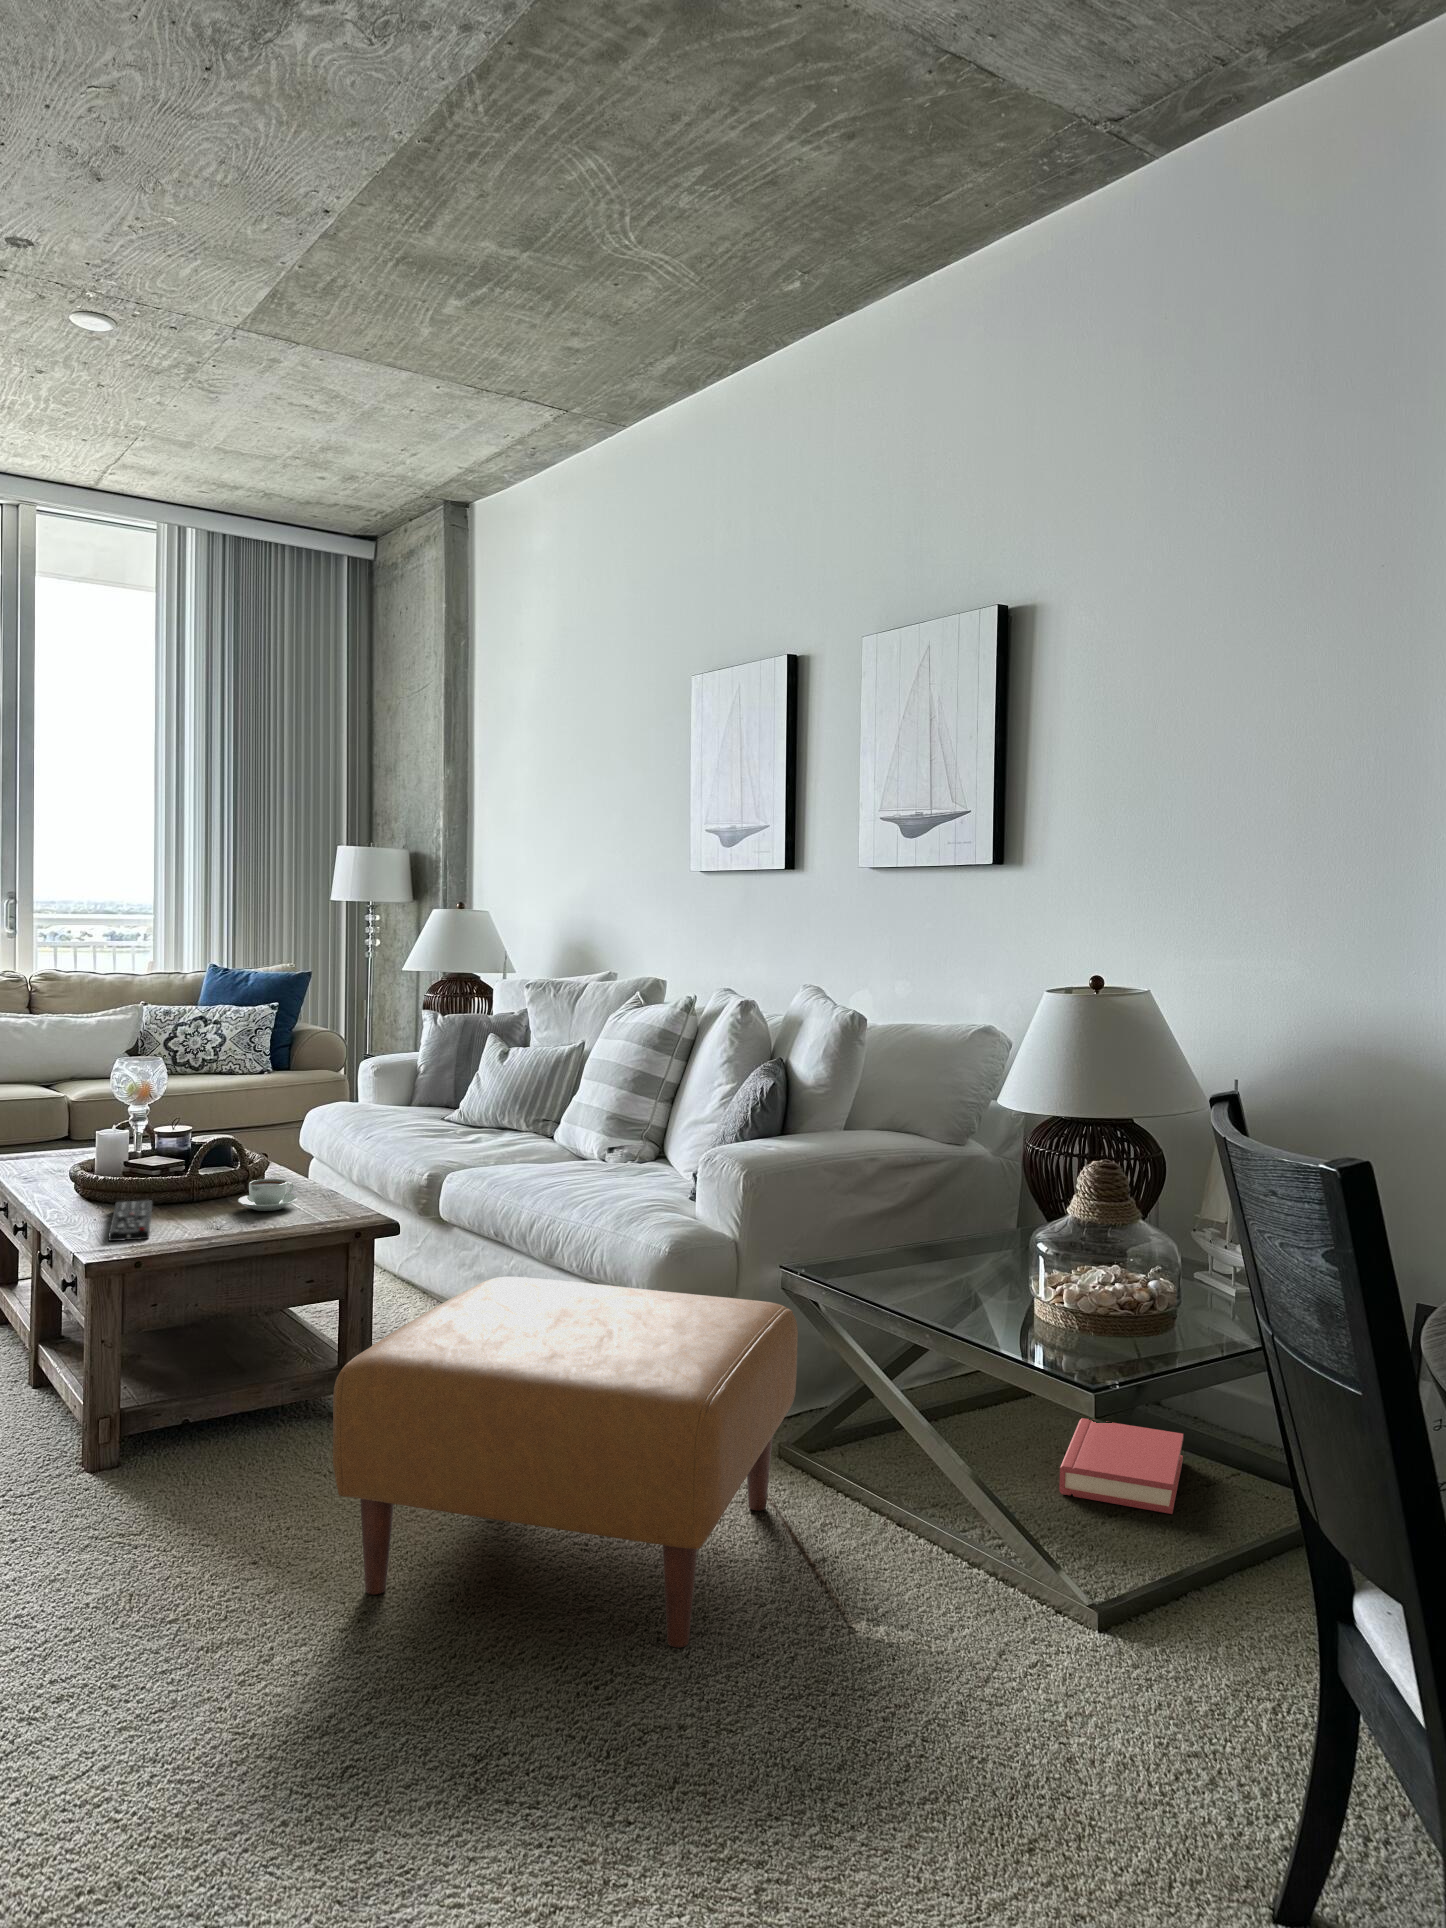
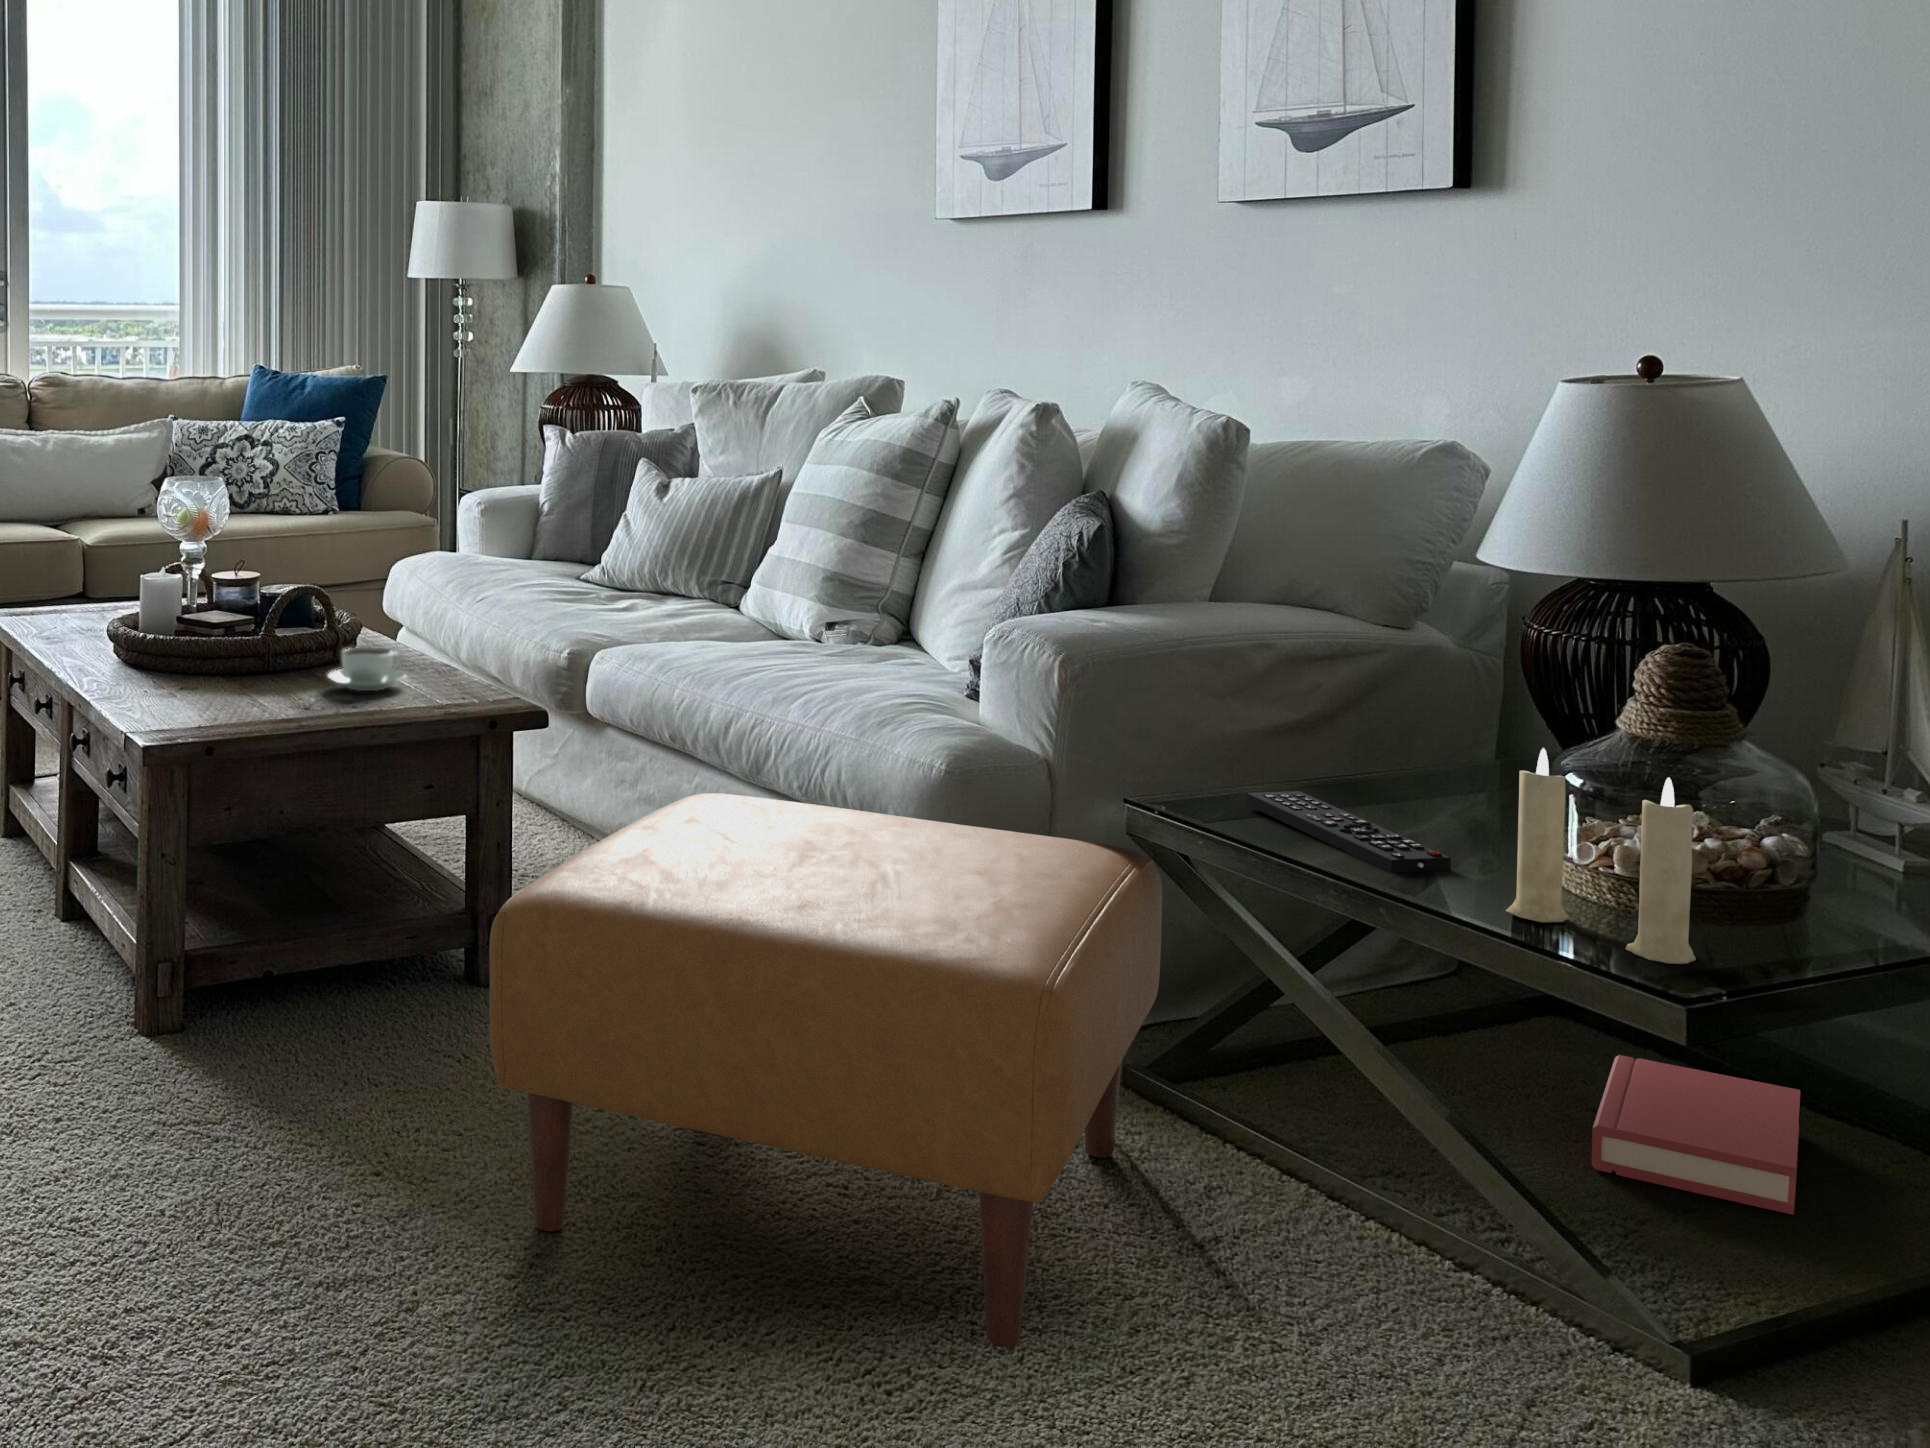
remote control: present [108,1200,152,1241] -> present [1247,791,1451,872]
candle: none [997,1226,1102,1365] -> present [1506,748,1696,964]

